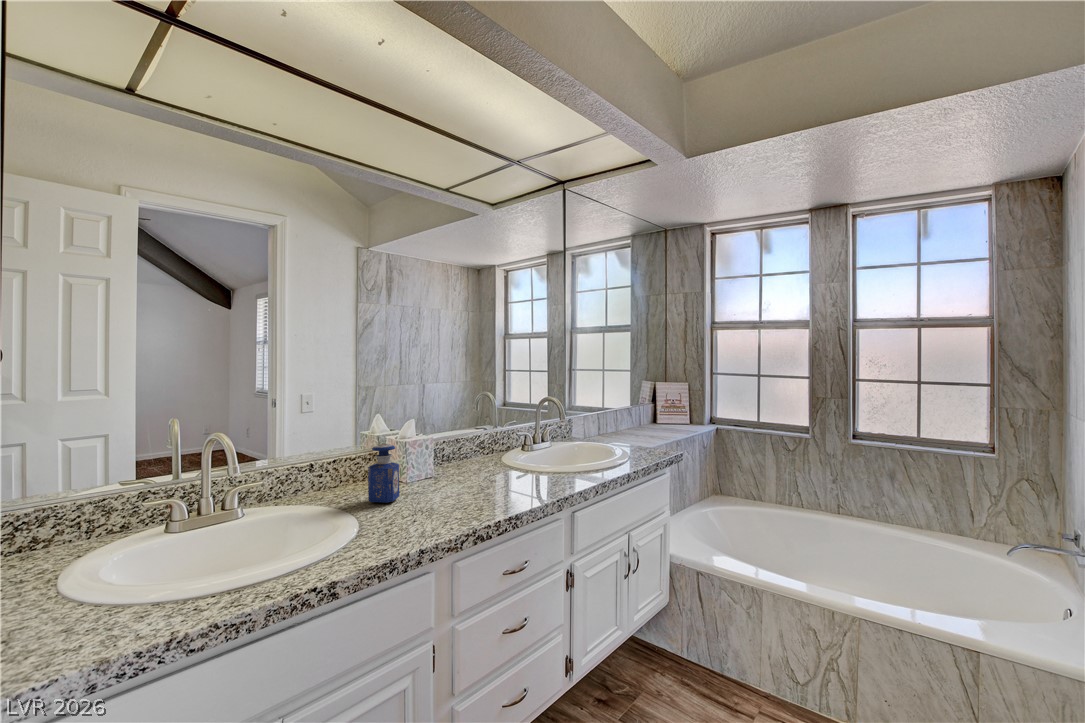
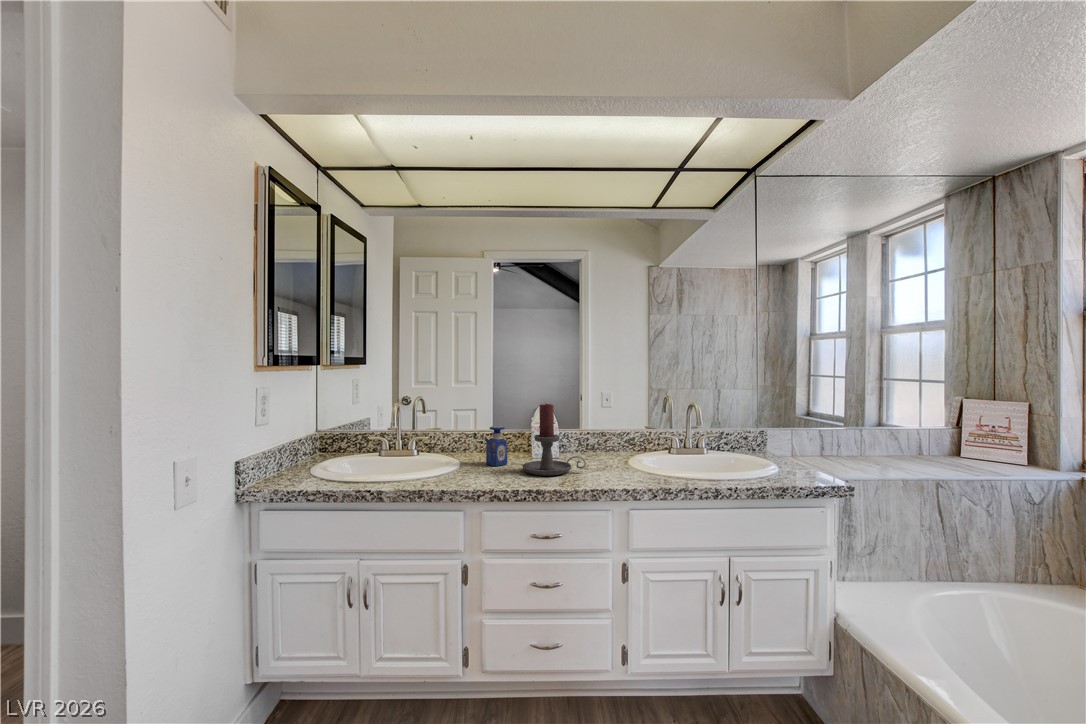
candle holder: none [436,408,507,500] -> present [523,404,586,475]

